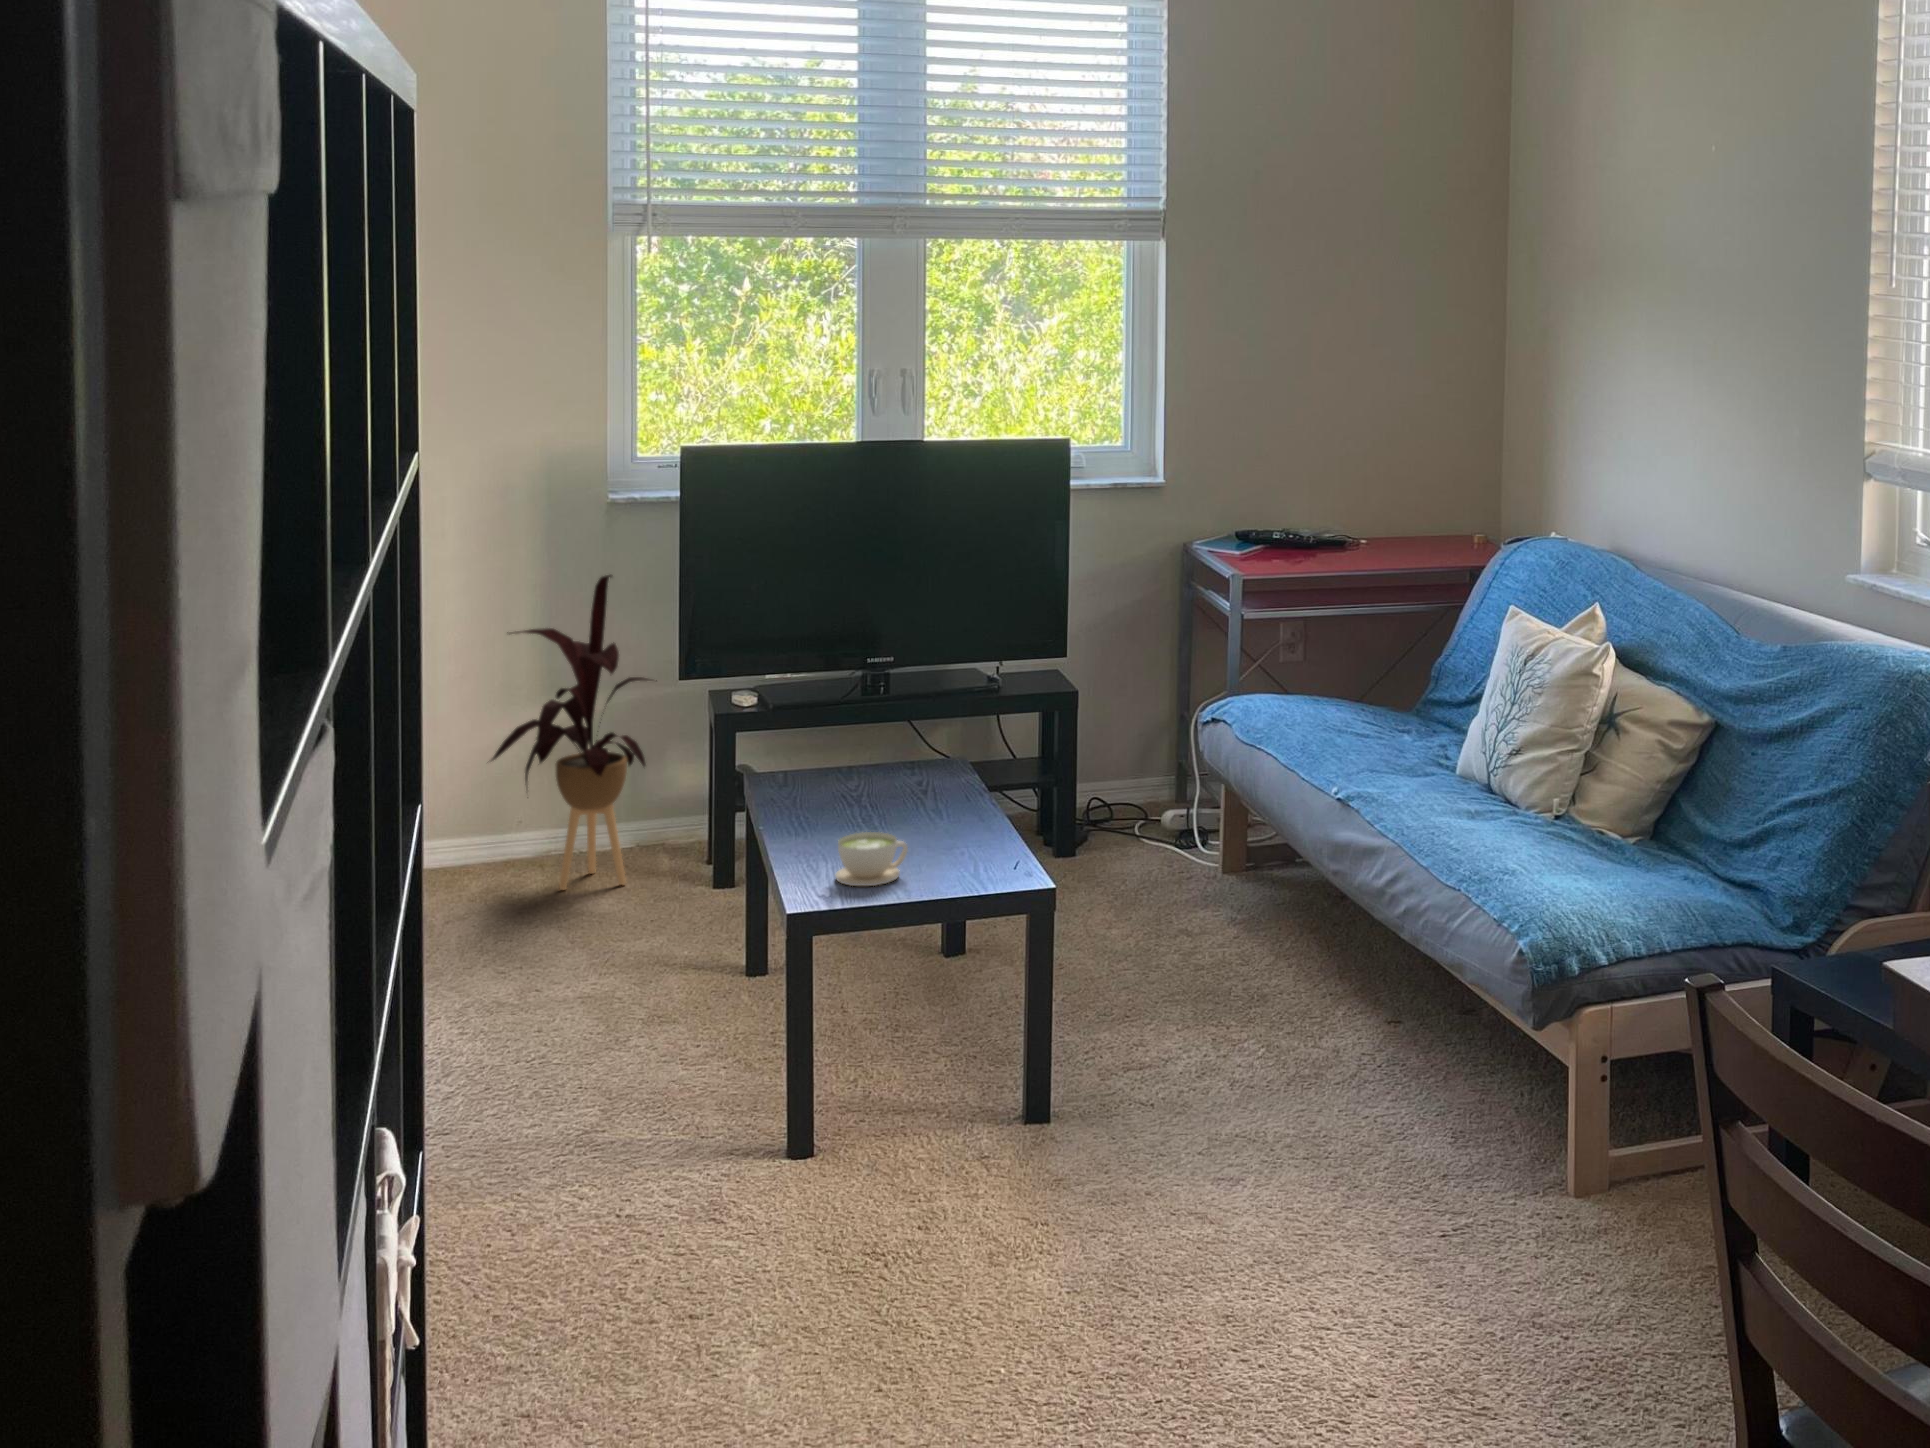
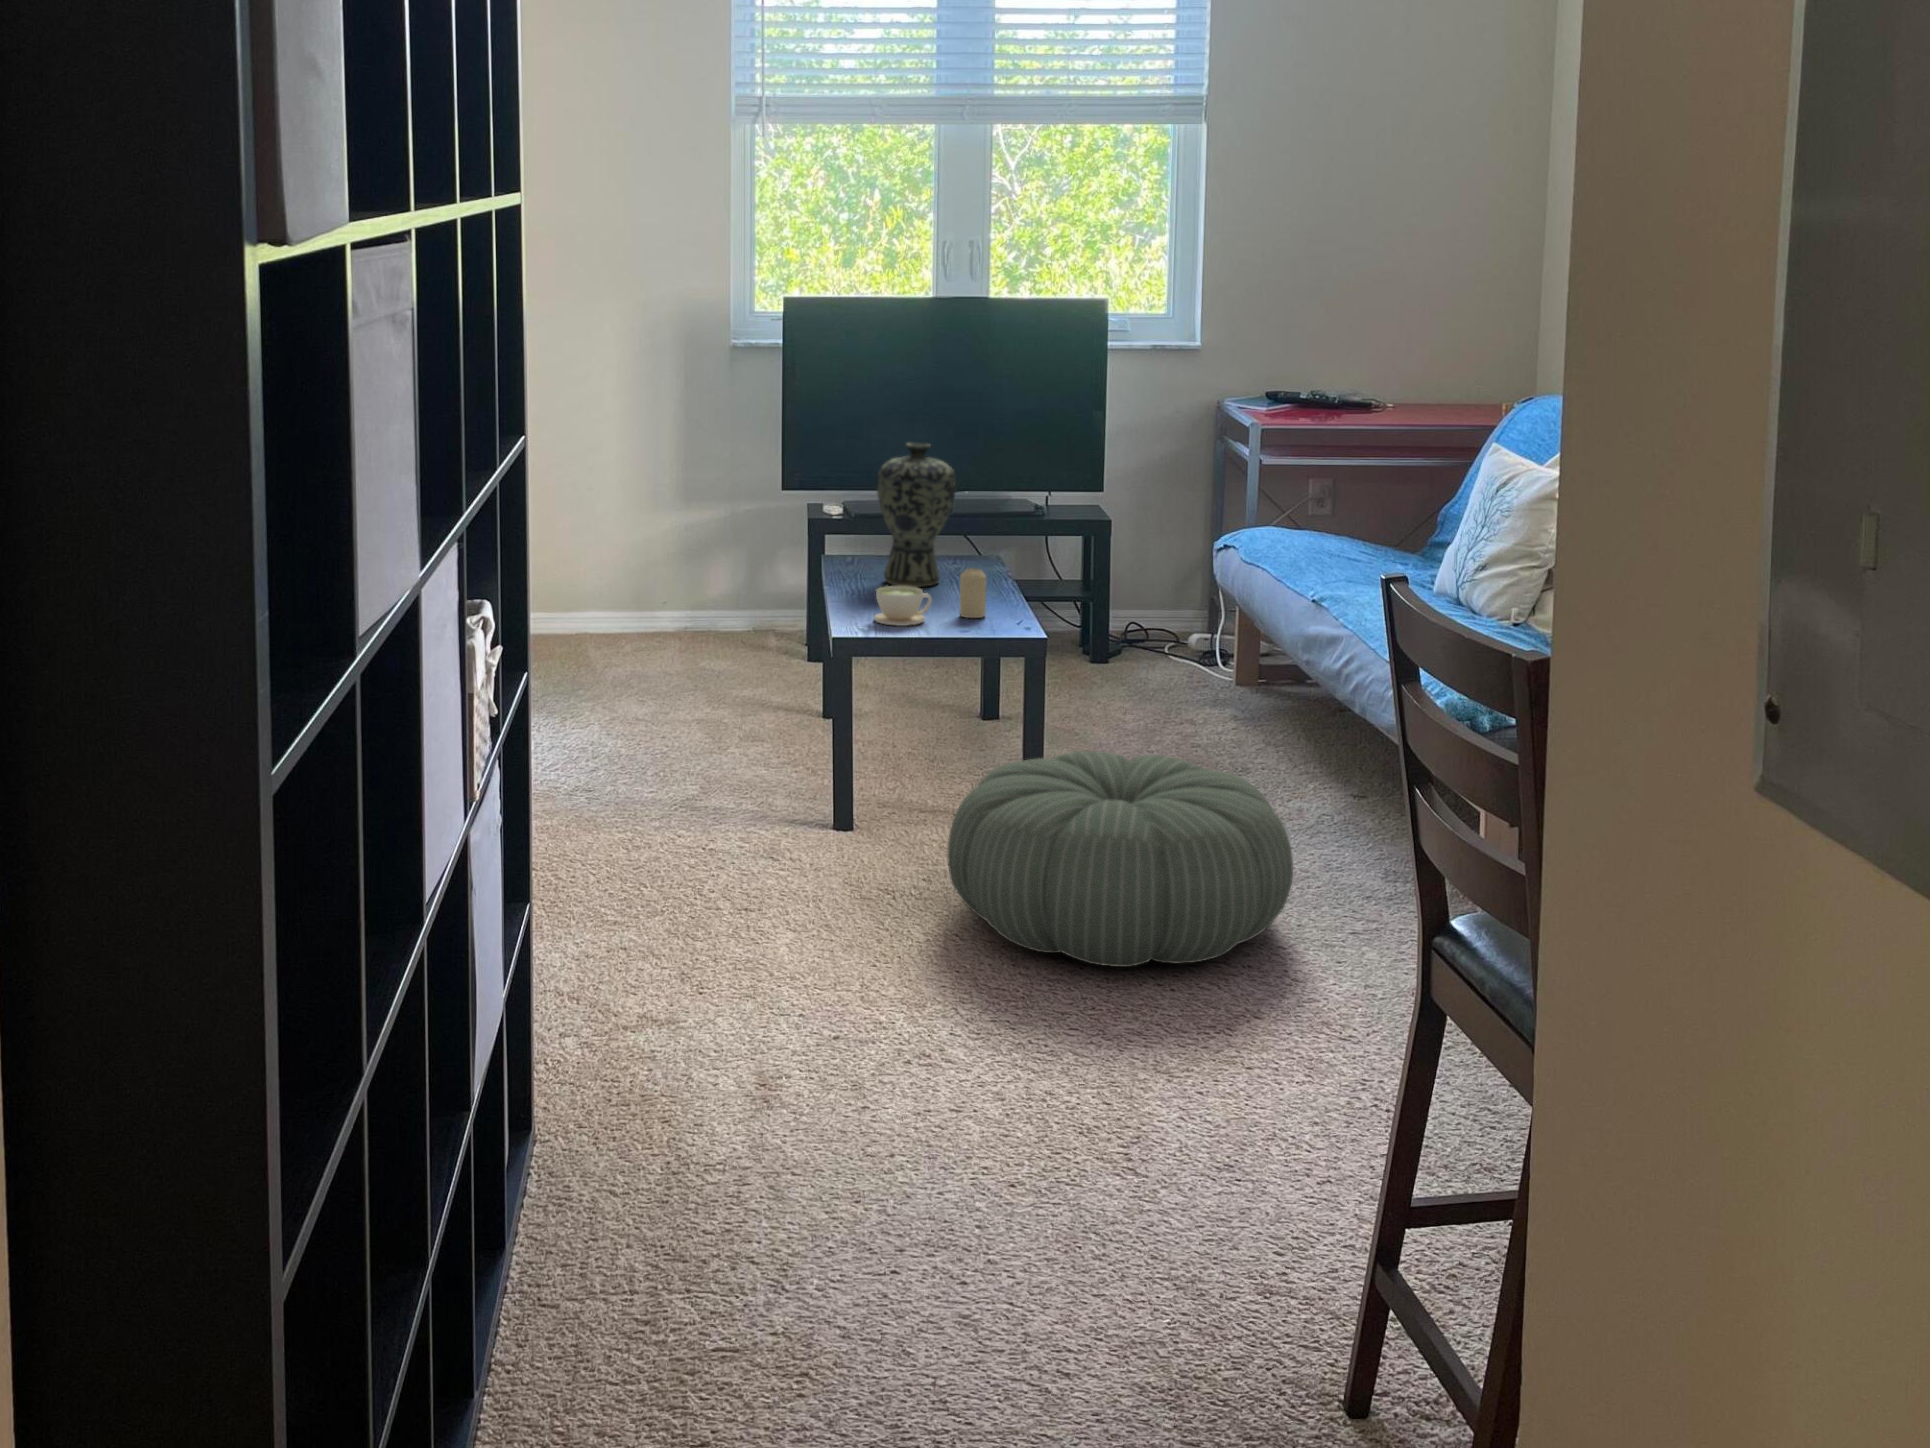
house plant: present [491,575,649,890] -> none [631,398,764,653]
vase: none [823,641,920,819] -> present [877,443,956,587]
candle: none [940,802,972,865] -> present [960,568,986,618]
pouf: none [963,1035,1379,1338] -> present [947,751,1293,967]

